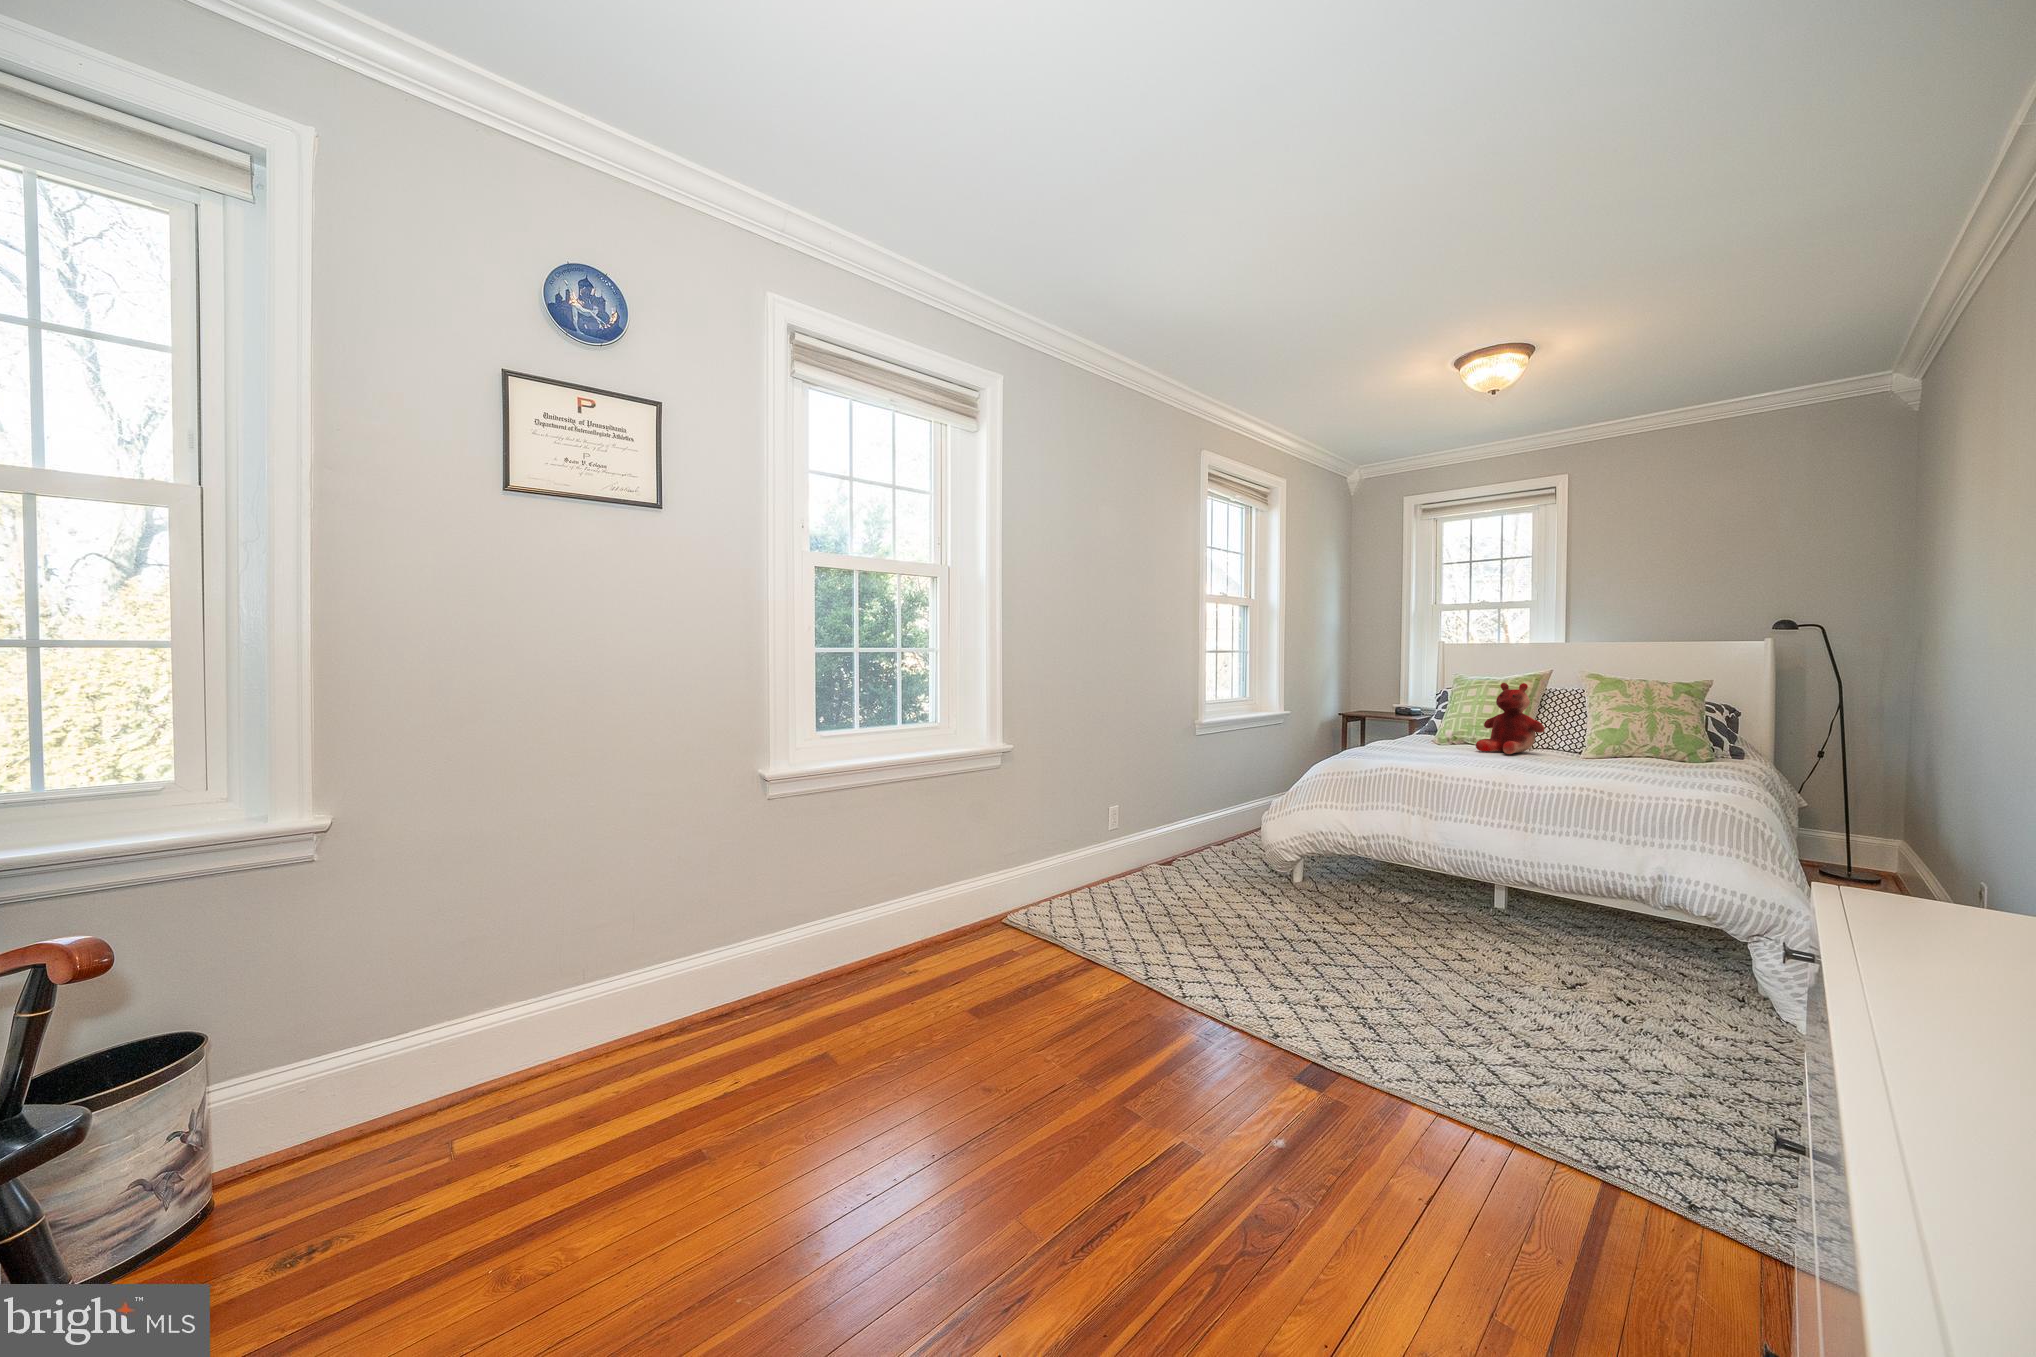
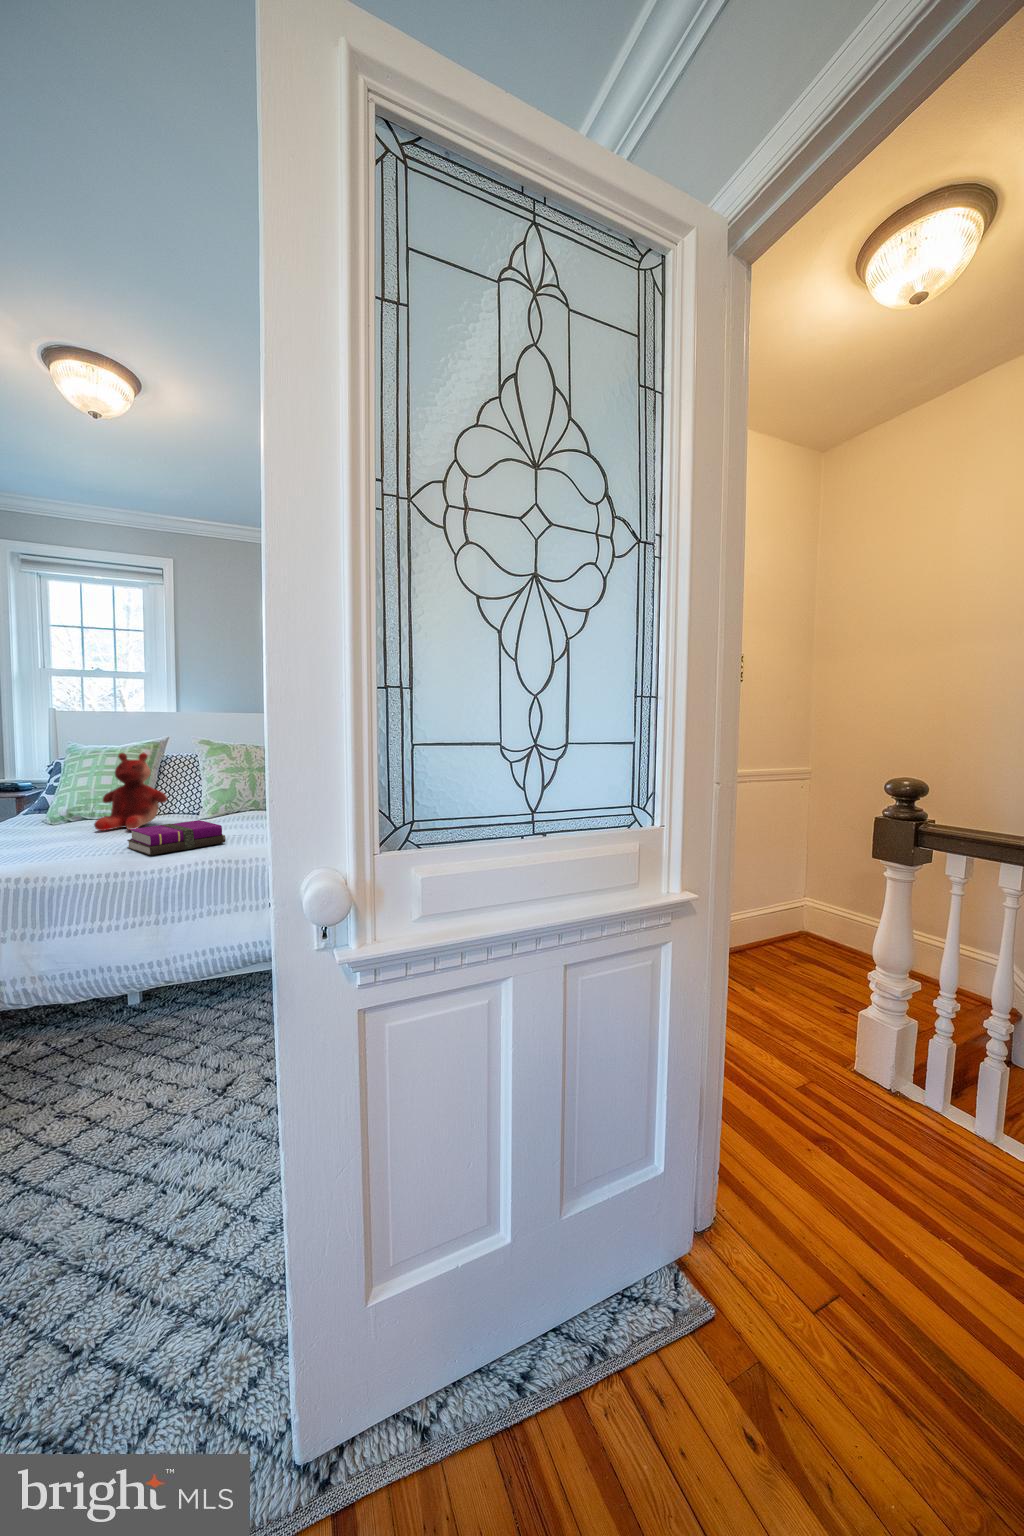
notebook: none [1502,748,1600,774] -> present [127,820,226,855]

